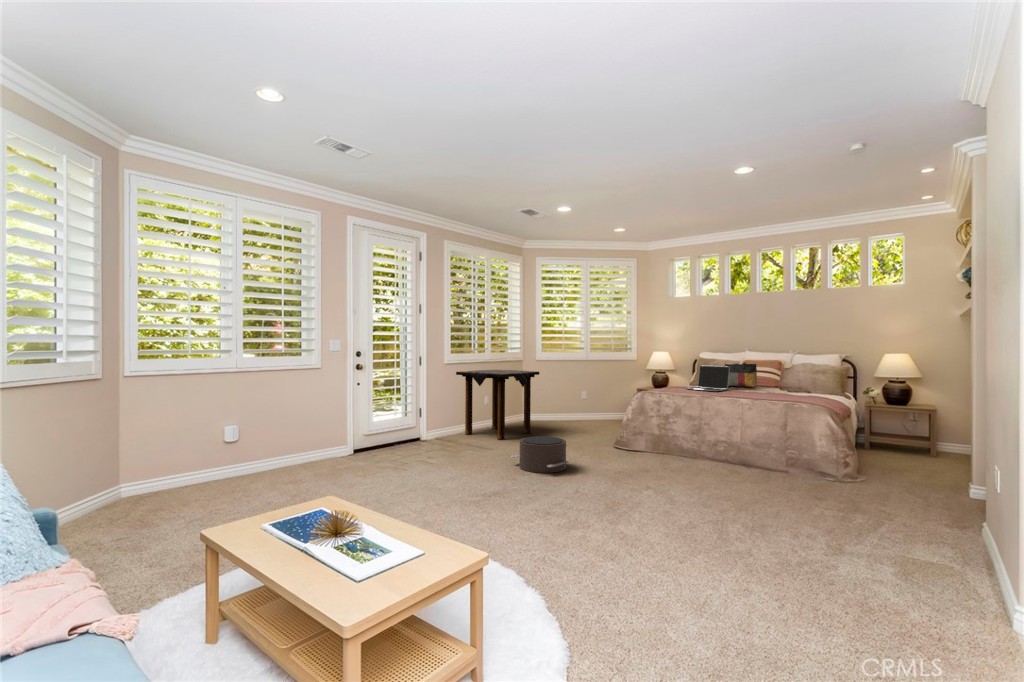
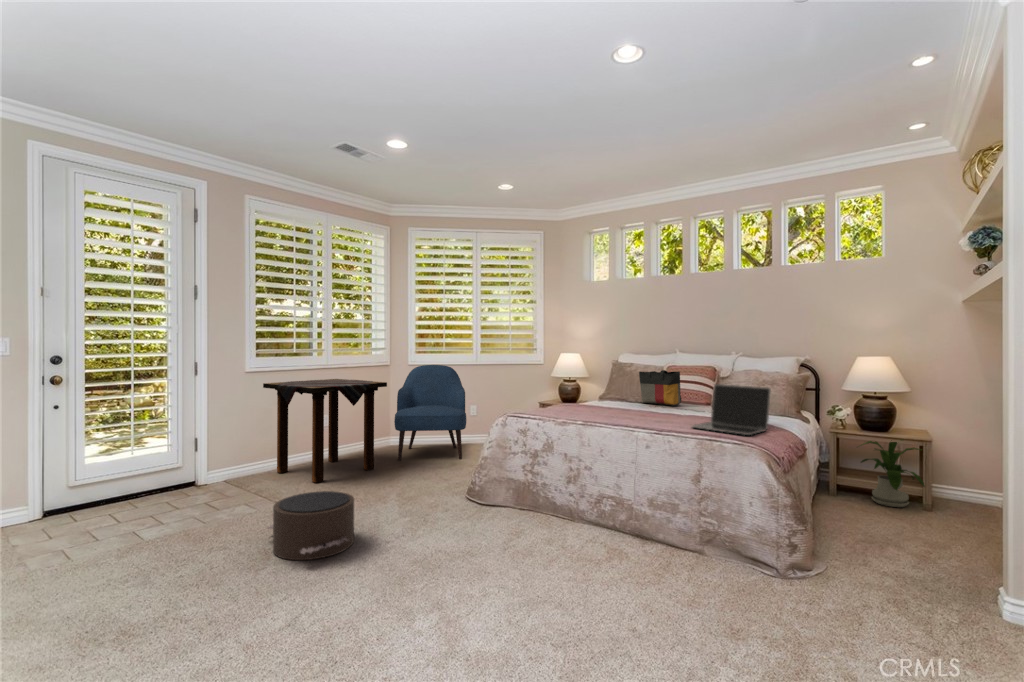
armchair: none [537,360,589,429] -> present [394,365,466,460]
laptop: present [686,365,730,391] -> present [692,384,771,435]
house plant: none [884,409,937,455] -> present [861,441,924,507]

